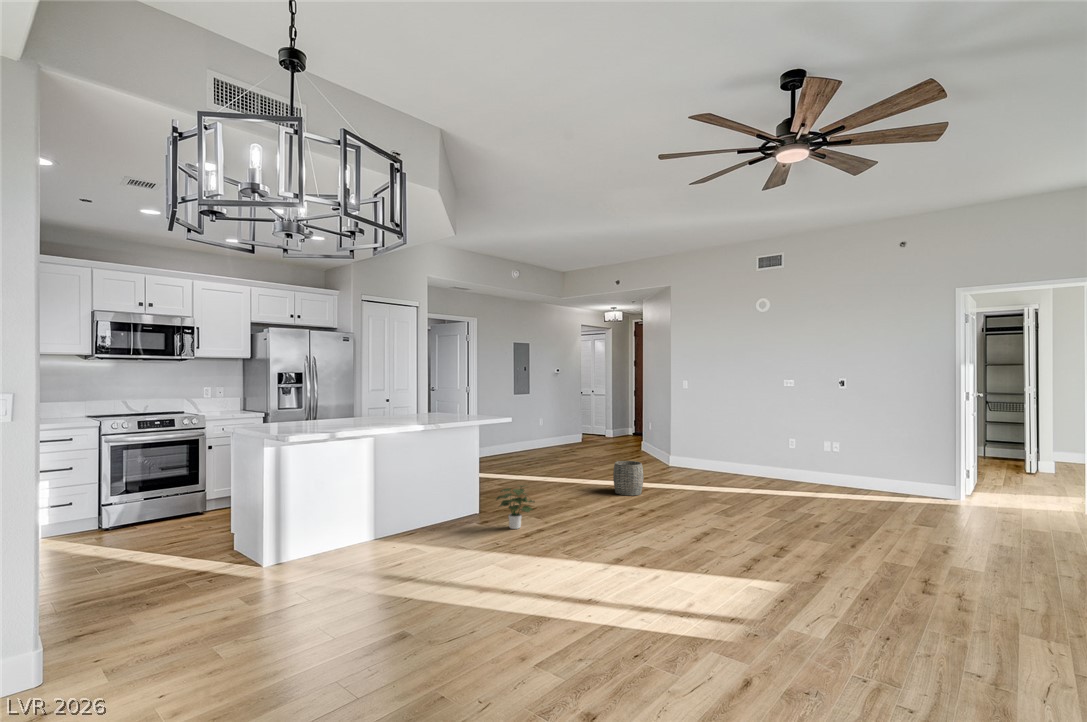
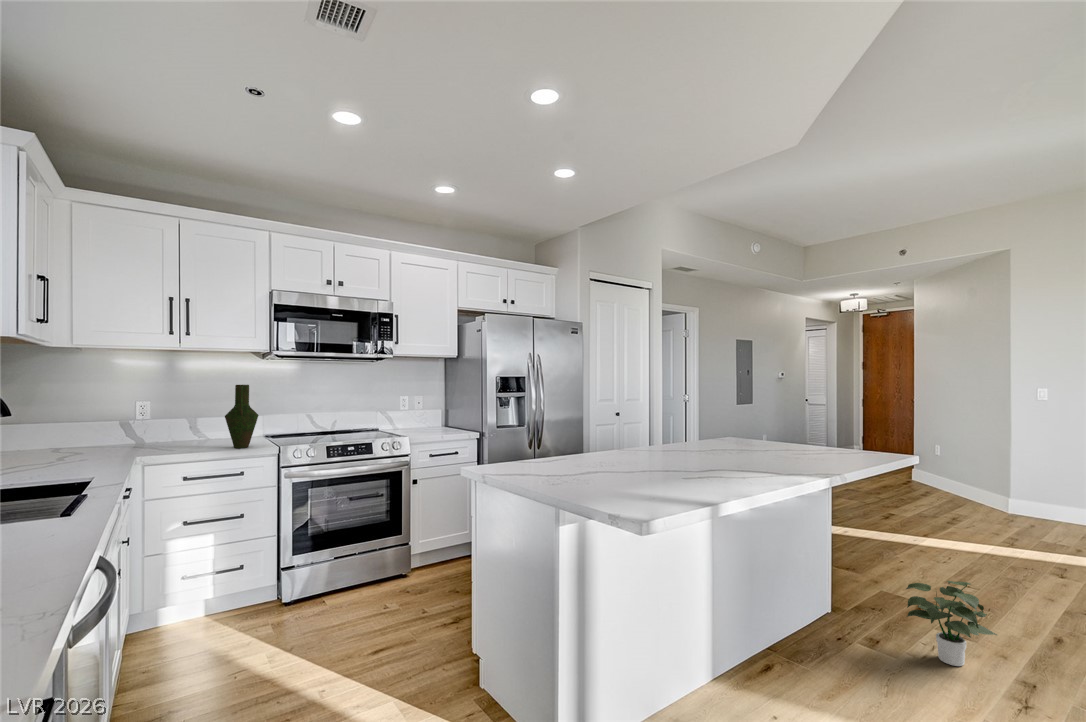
vase: none [57,379,84,422] -> present [225,385,259,448]
woven basket: present [613,461,643,495] -> none [1003,518,1068,580]

